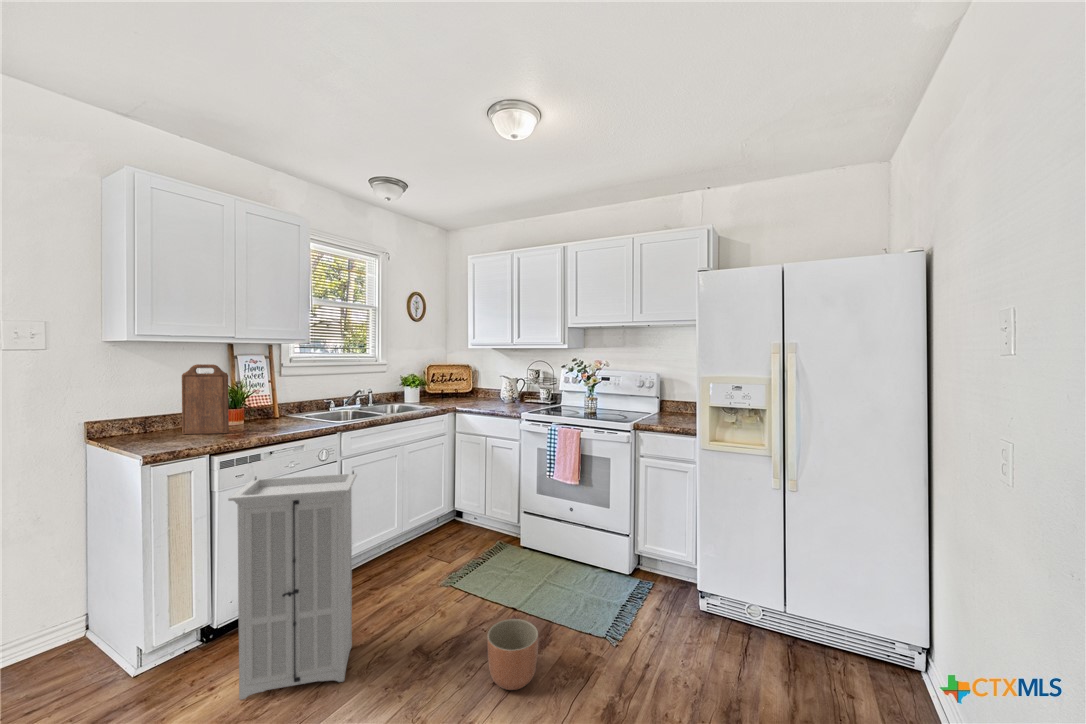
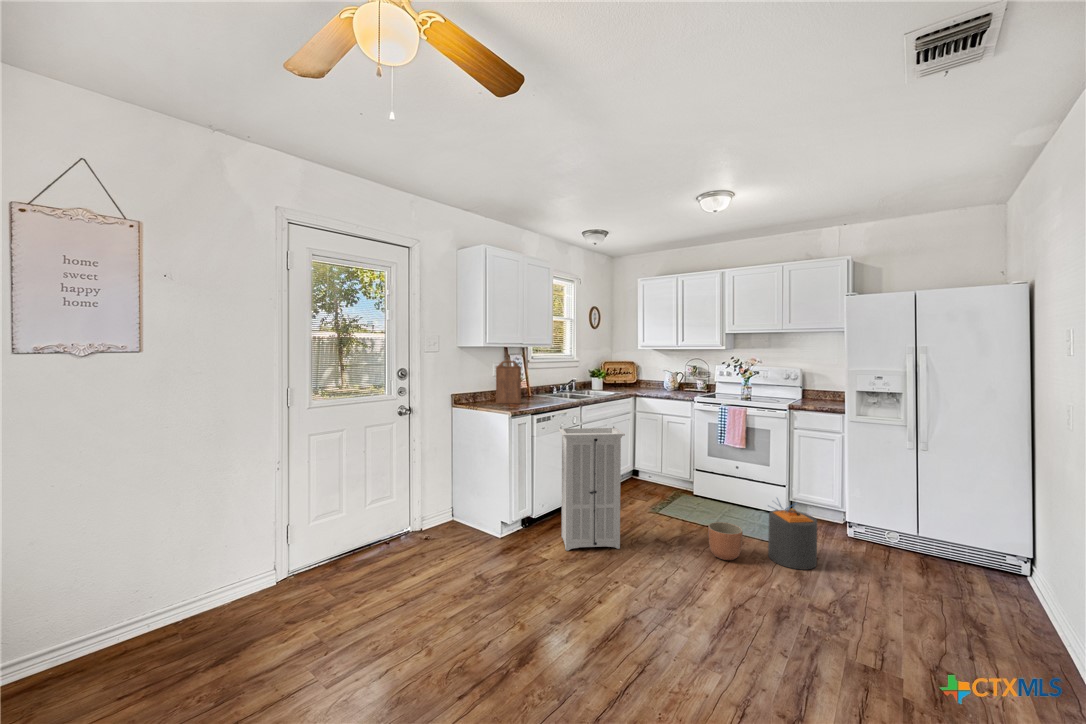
trash can: none [575,573,648,699] -> present [768,503,817,570]

